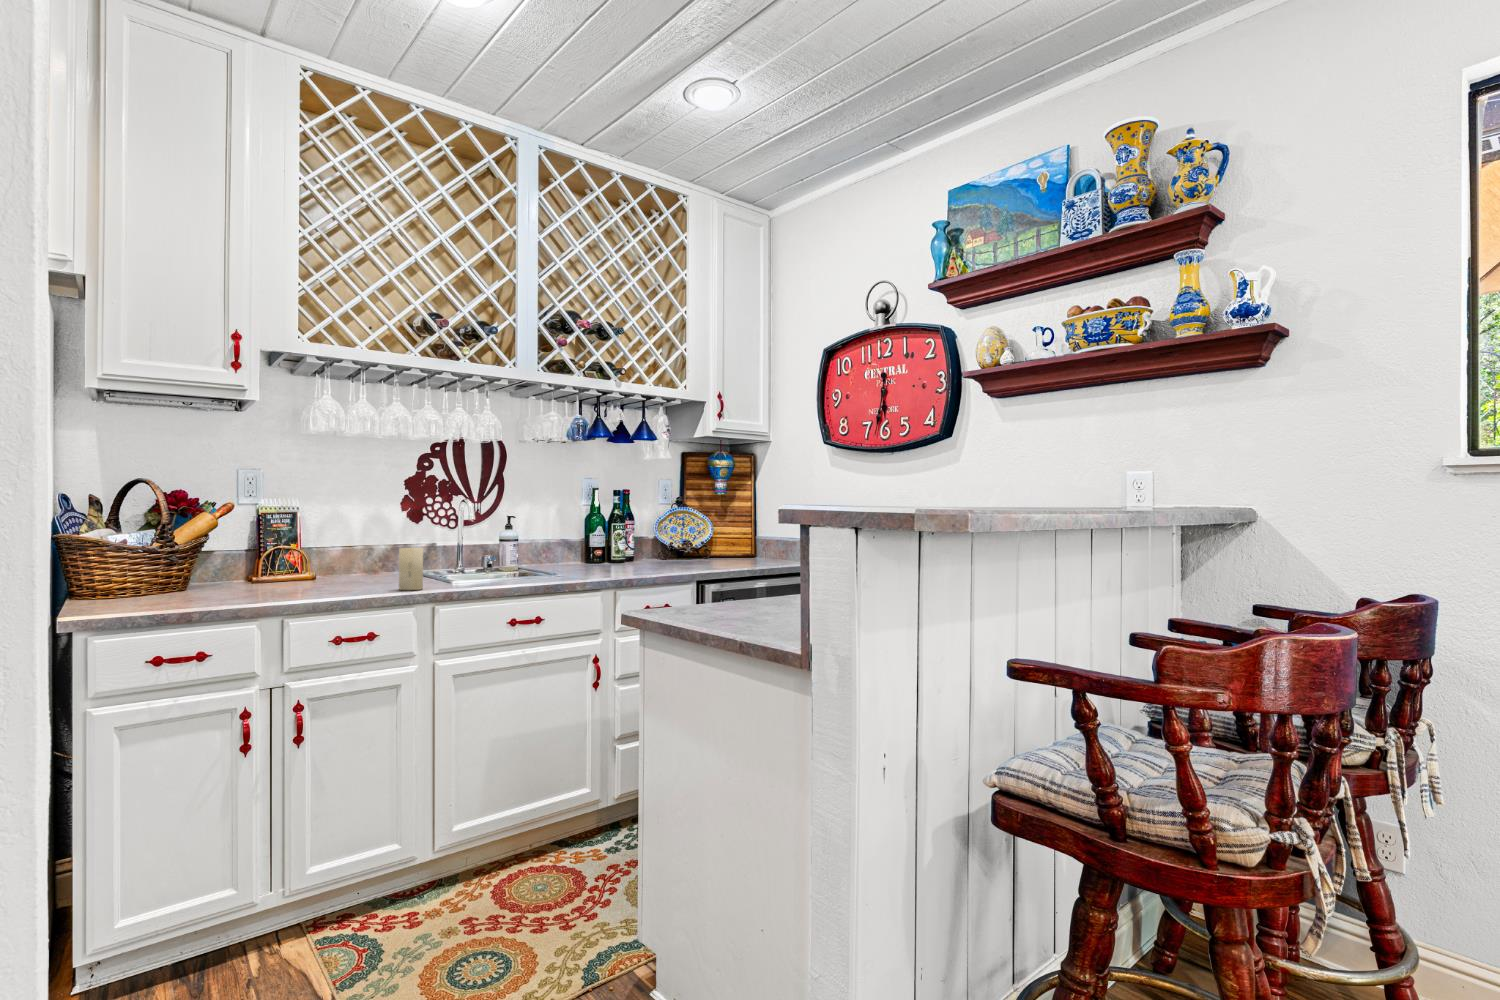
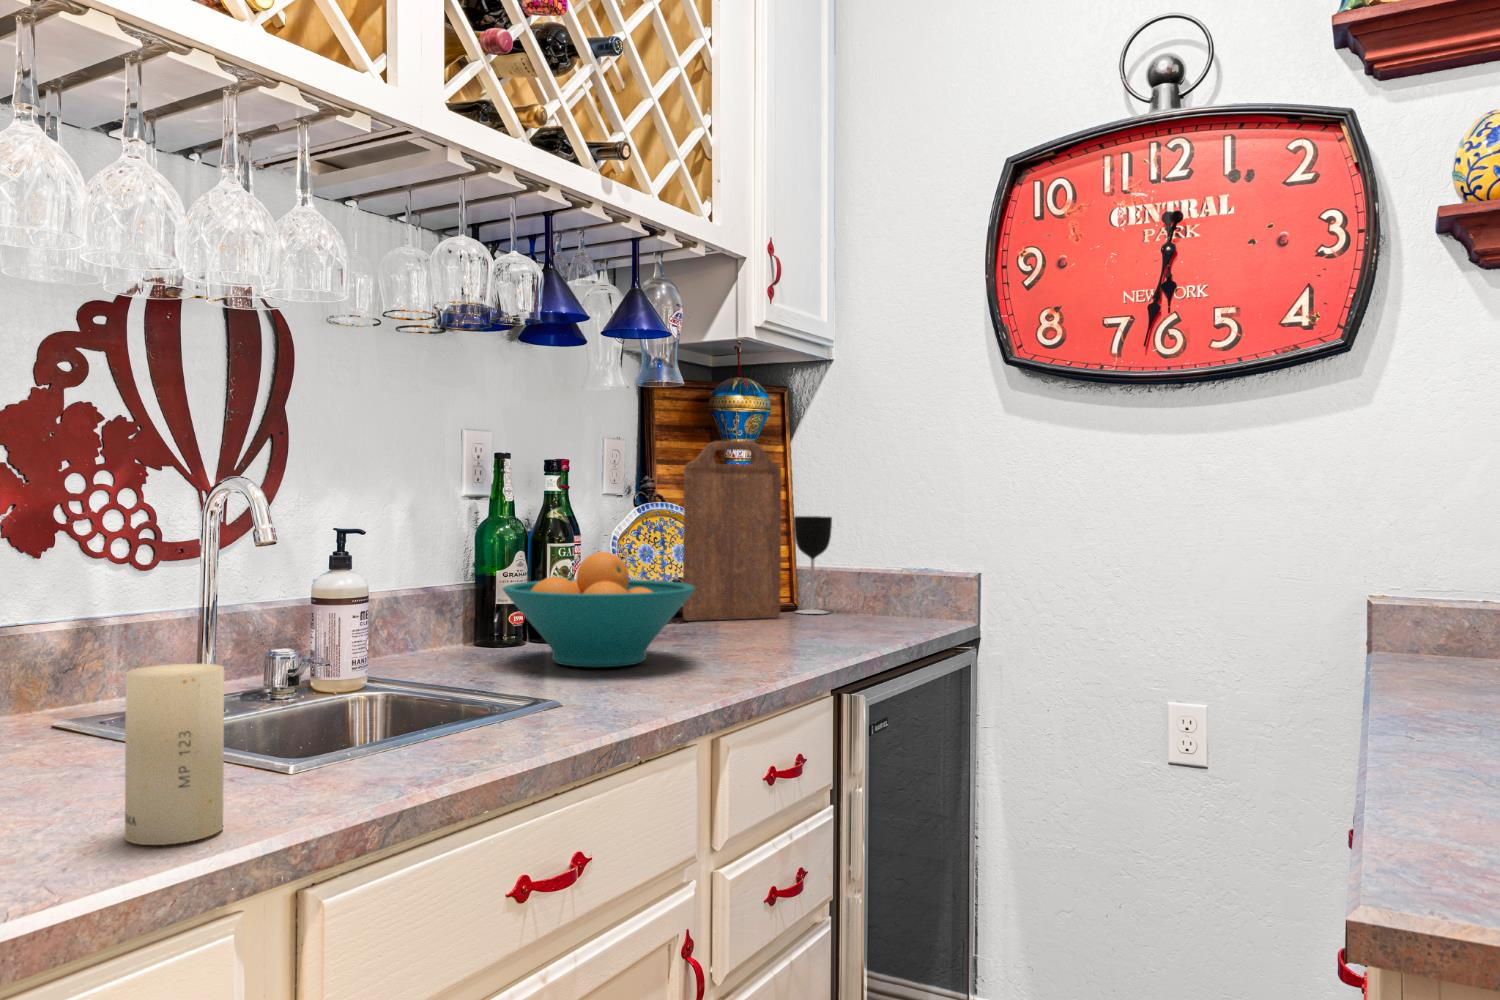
cutting board: none [688,480,734,559] -> present [683,441,781,621]
wine glass: none [748,514,766,558] -> present [794,516,832,614]
fruit bowl: none [575,526,648,569] -> present [503,552,695,667]

